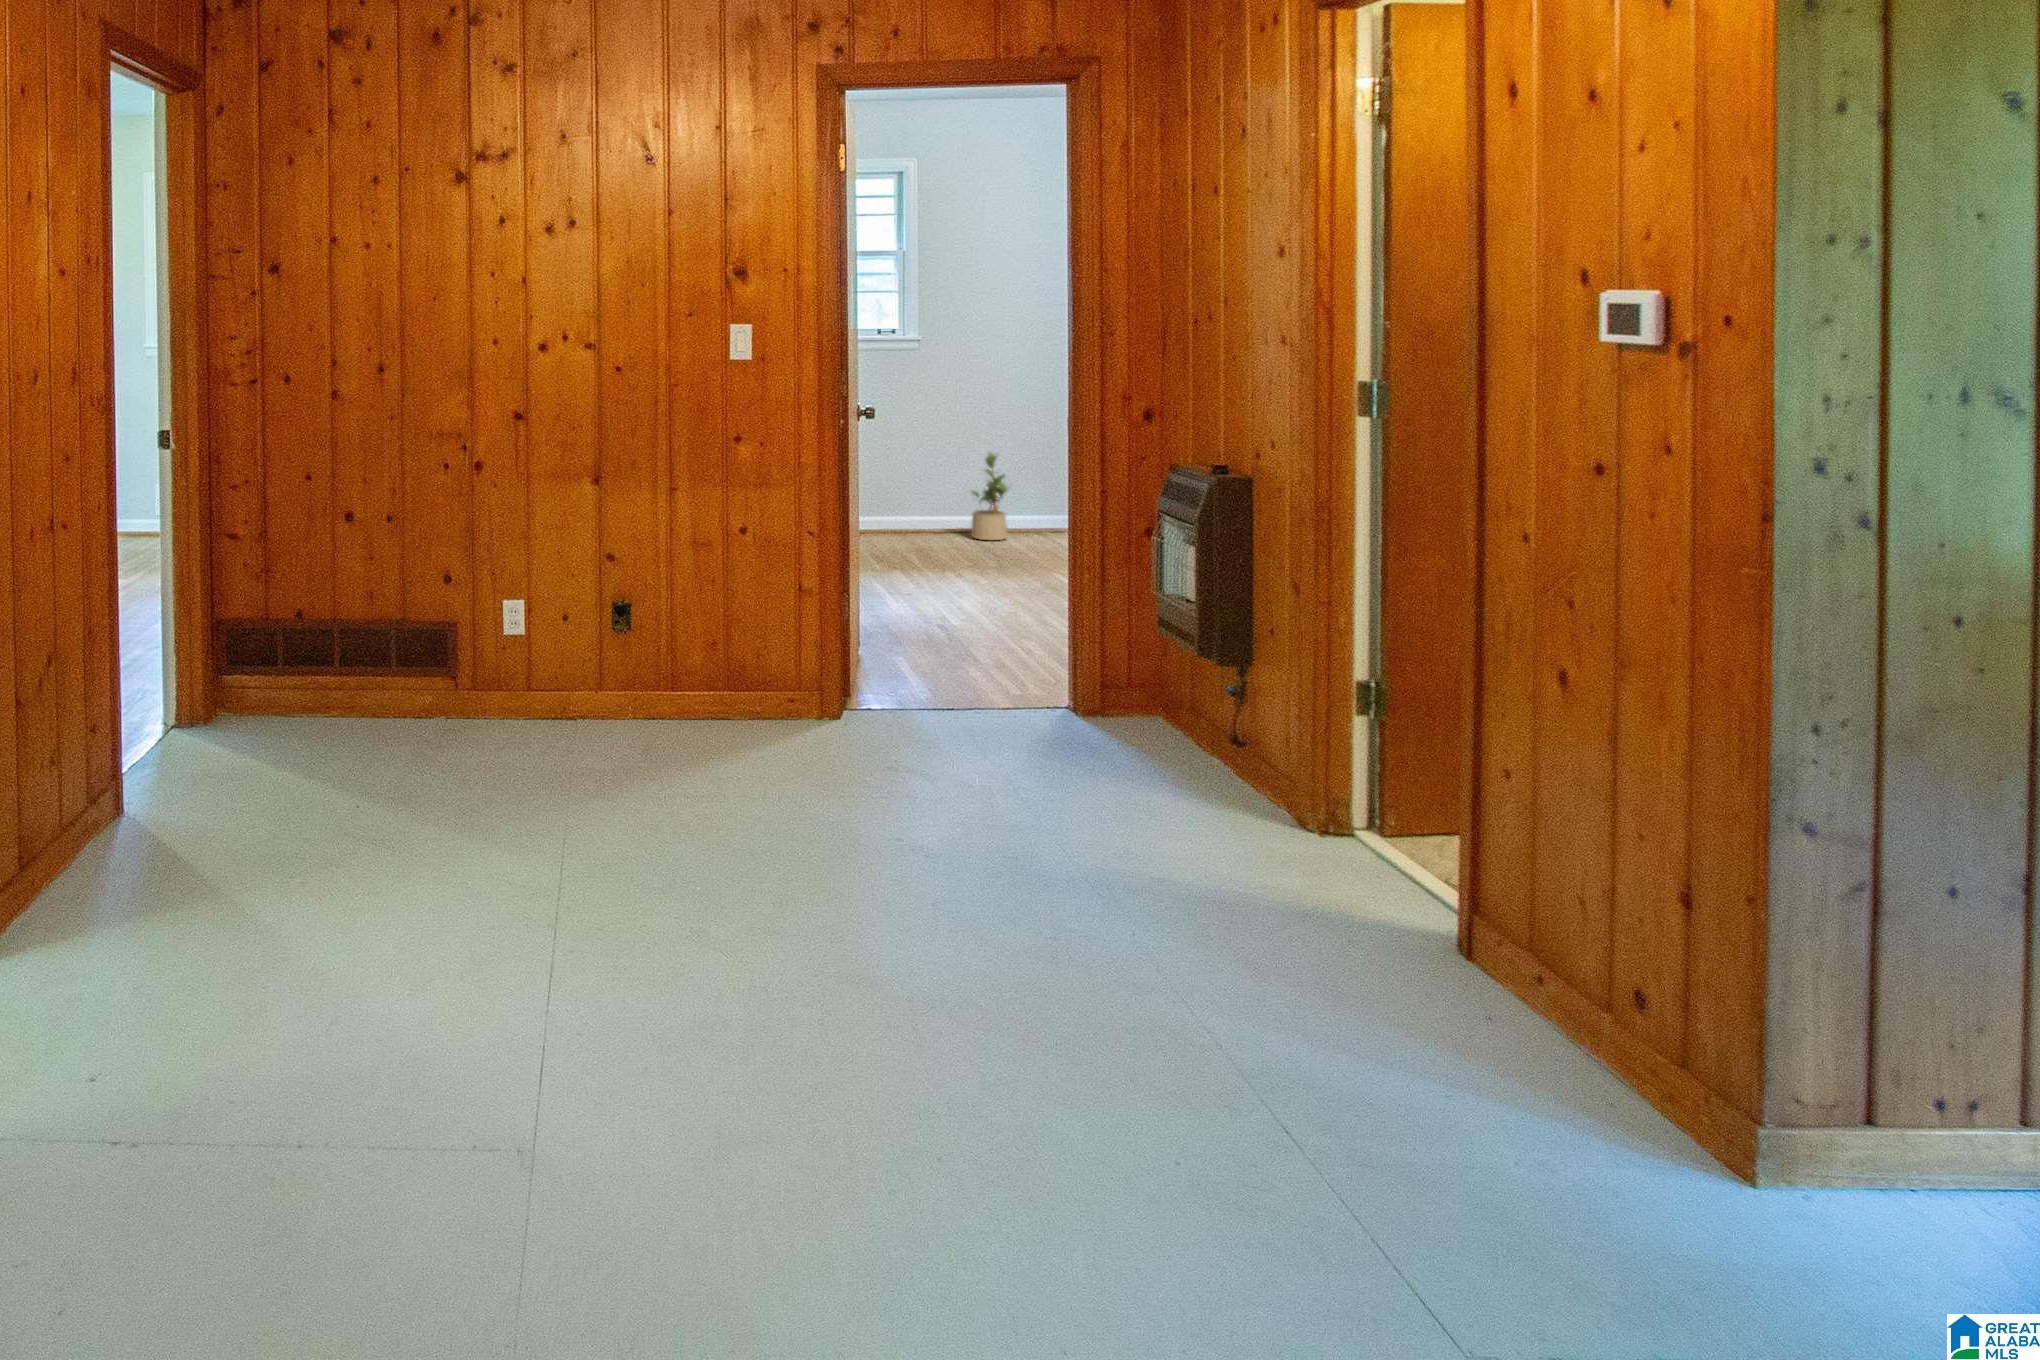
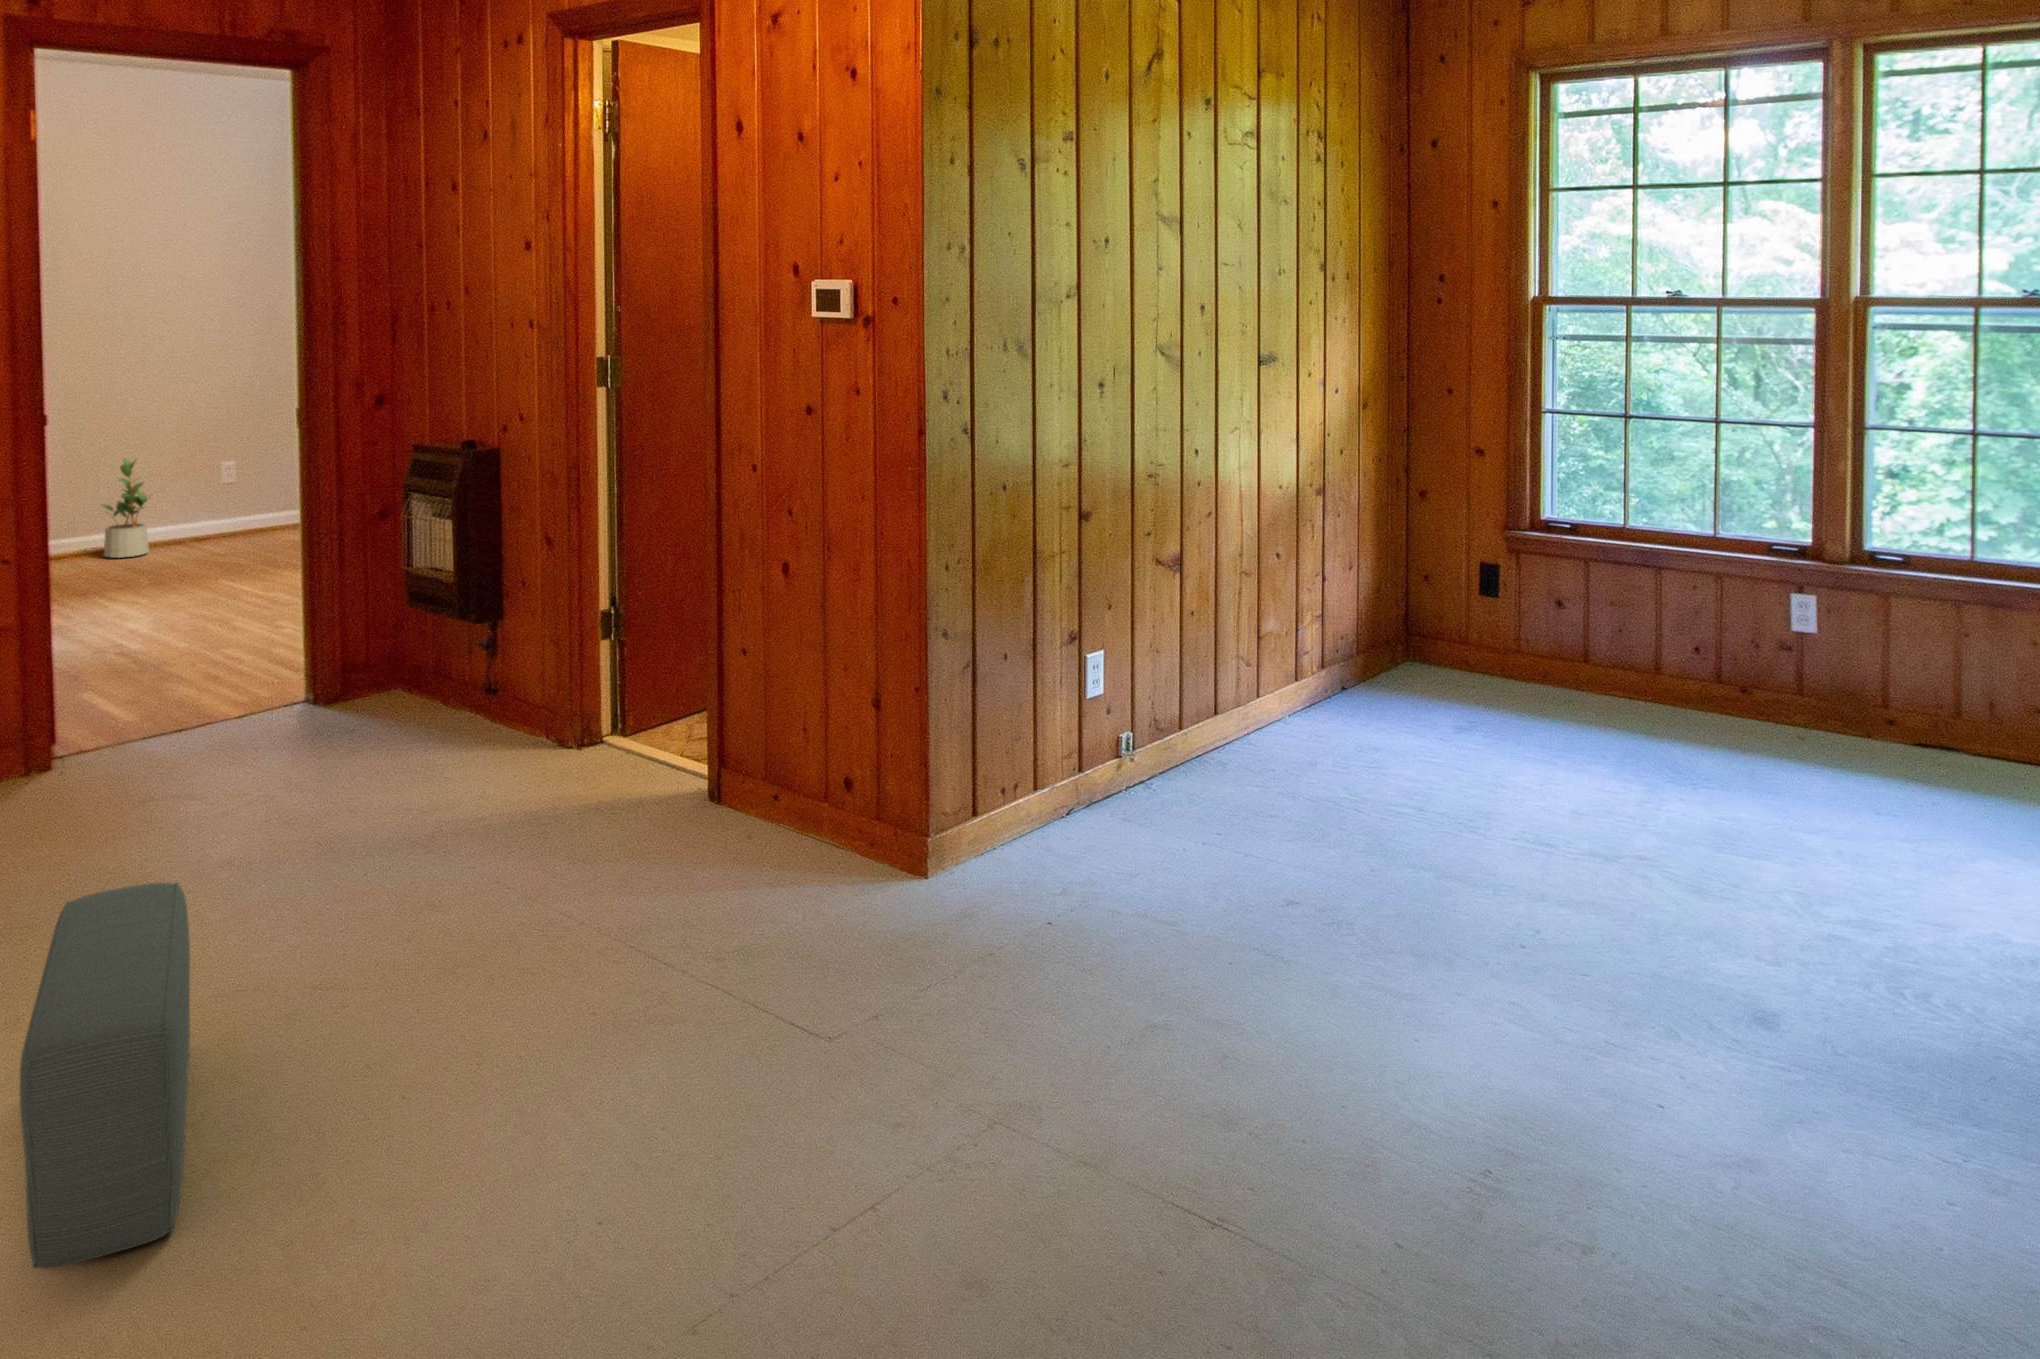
pouf: none [590,836,794,1171] -> present [19,883,190,1269]

